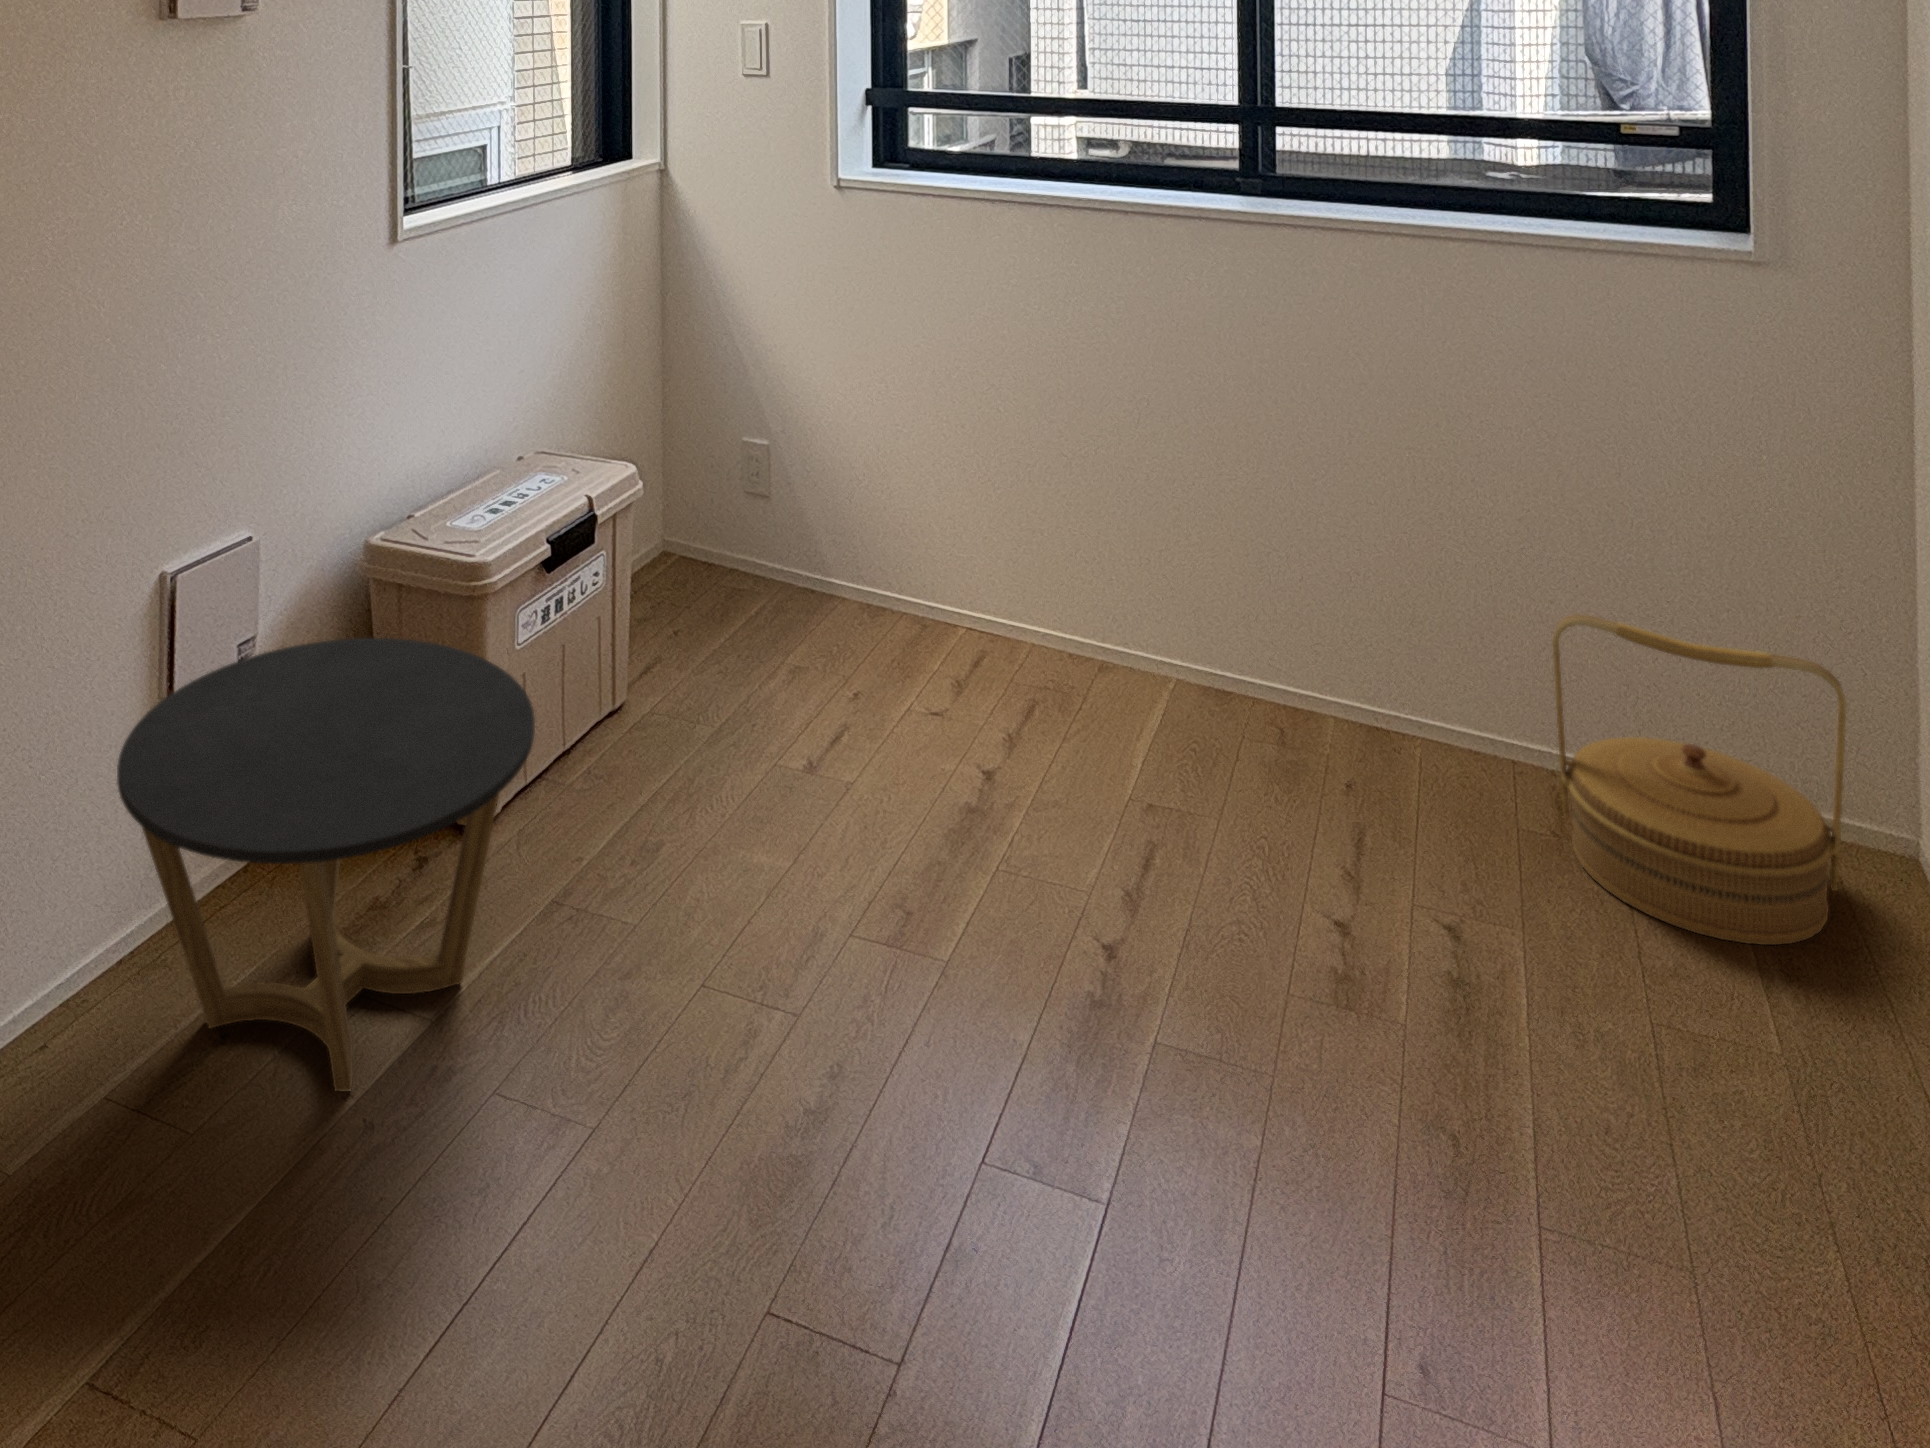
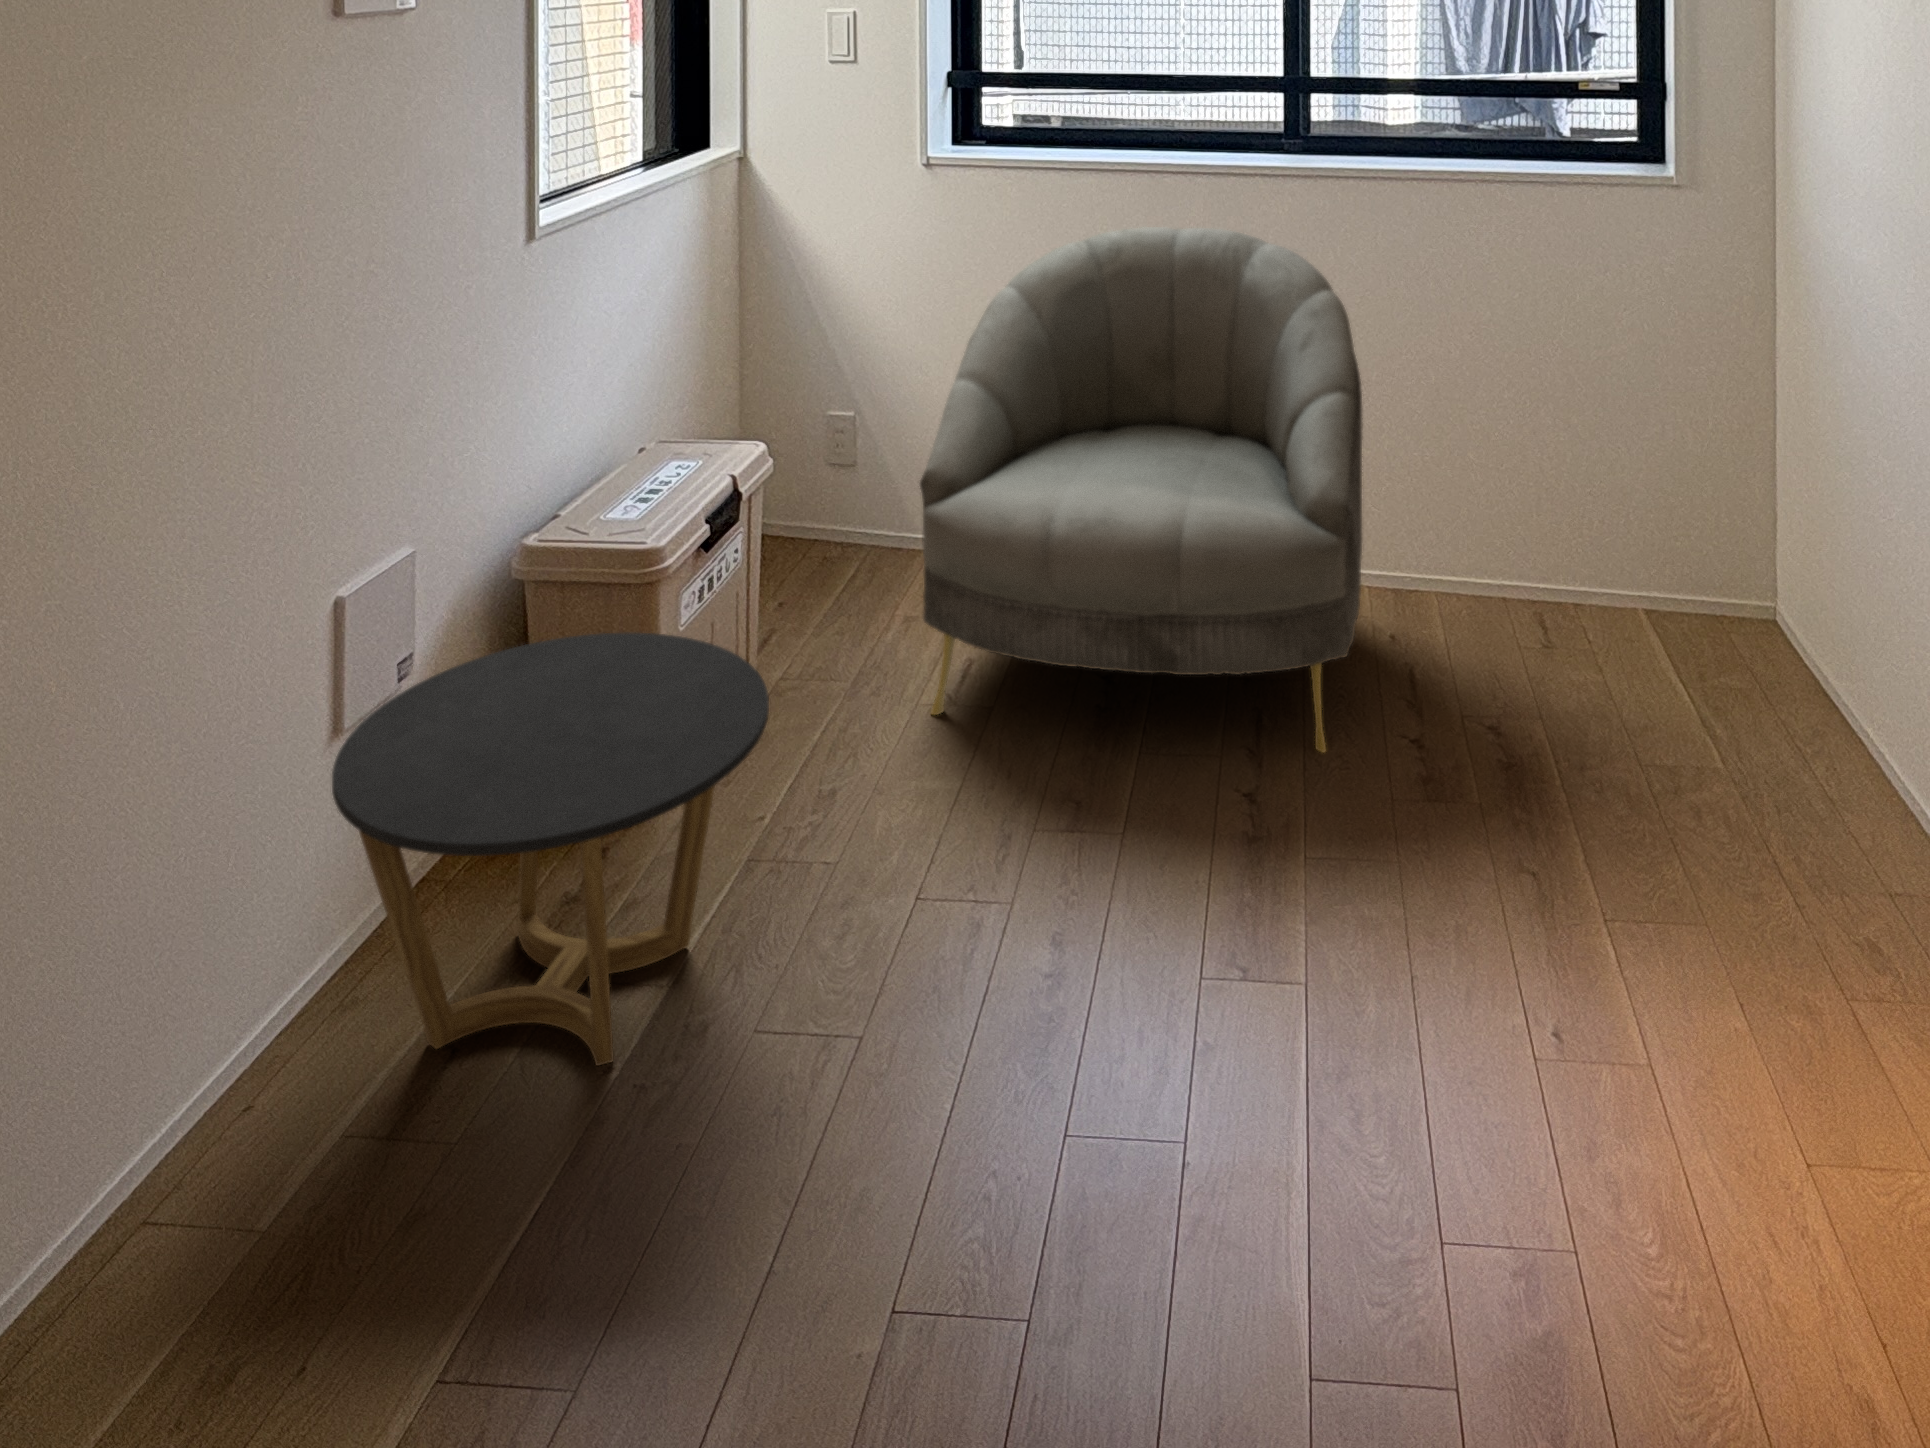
armchair: none [776,272,1297,928] -> present [920,227,1363,752]
woven basket: present [1553,614,1847,945] -> none [1541,462,1734,686]

